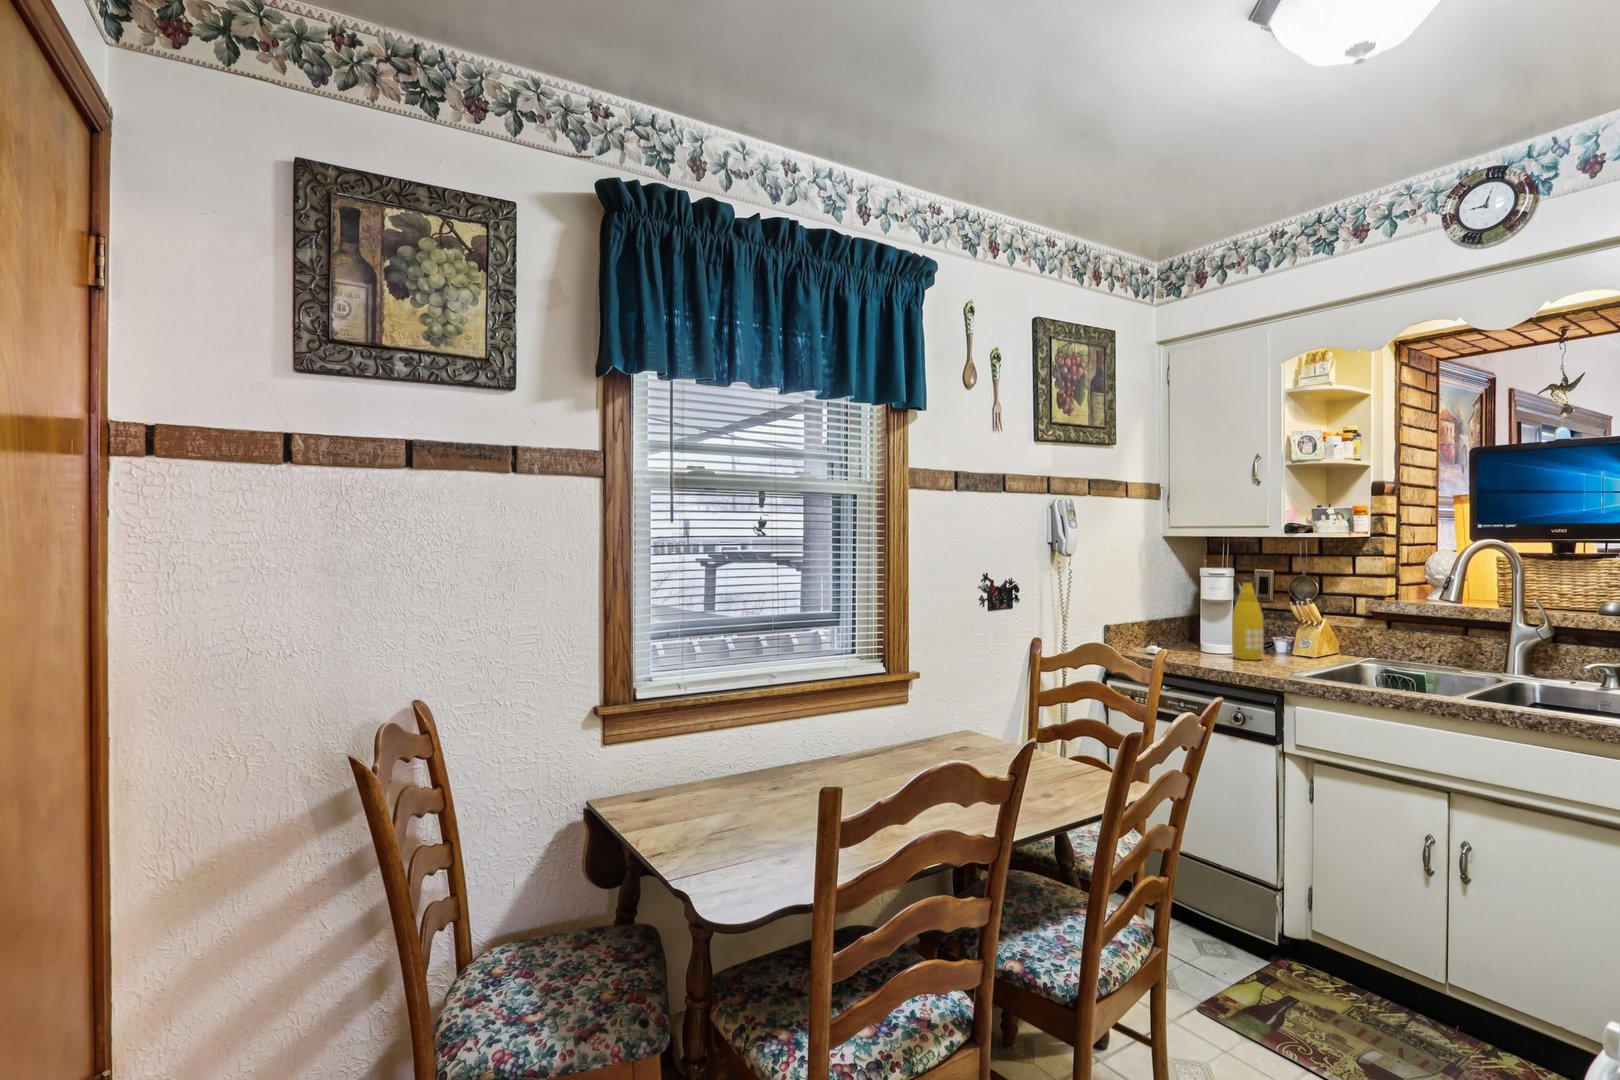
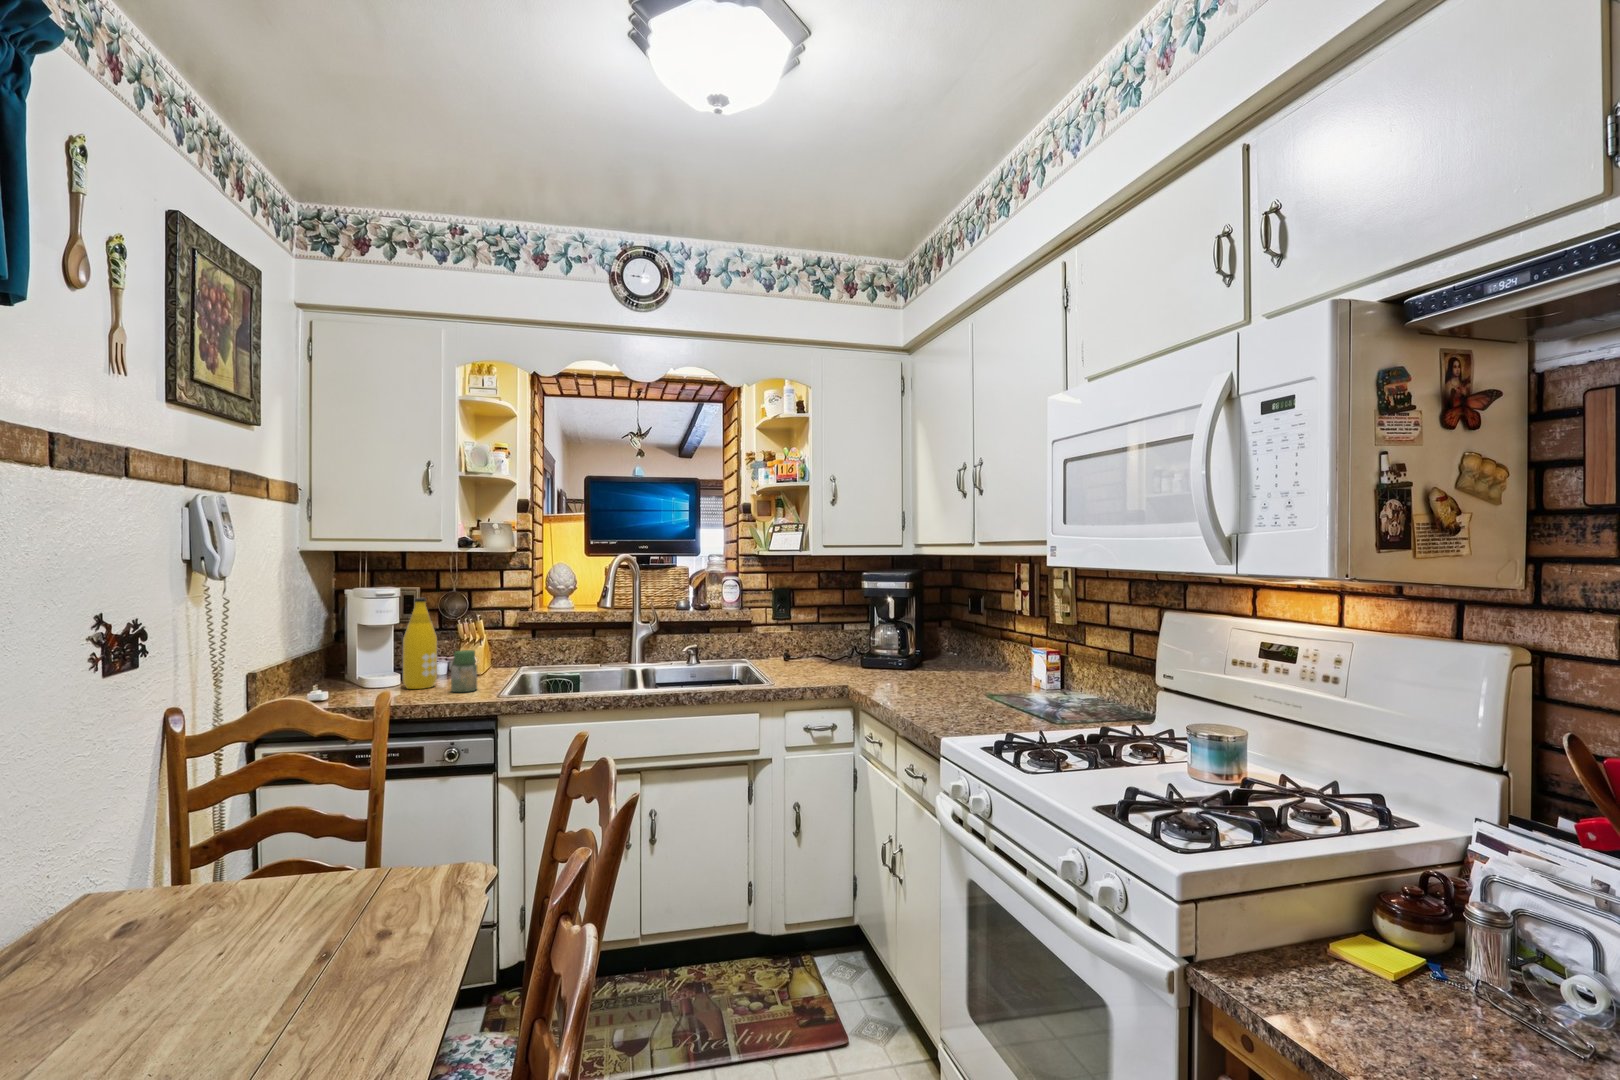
jar: none [1262,629,1288,668] -> present [451,650,477,692]

